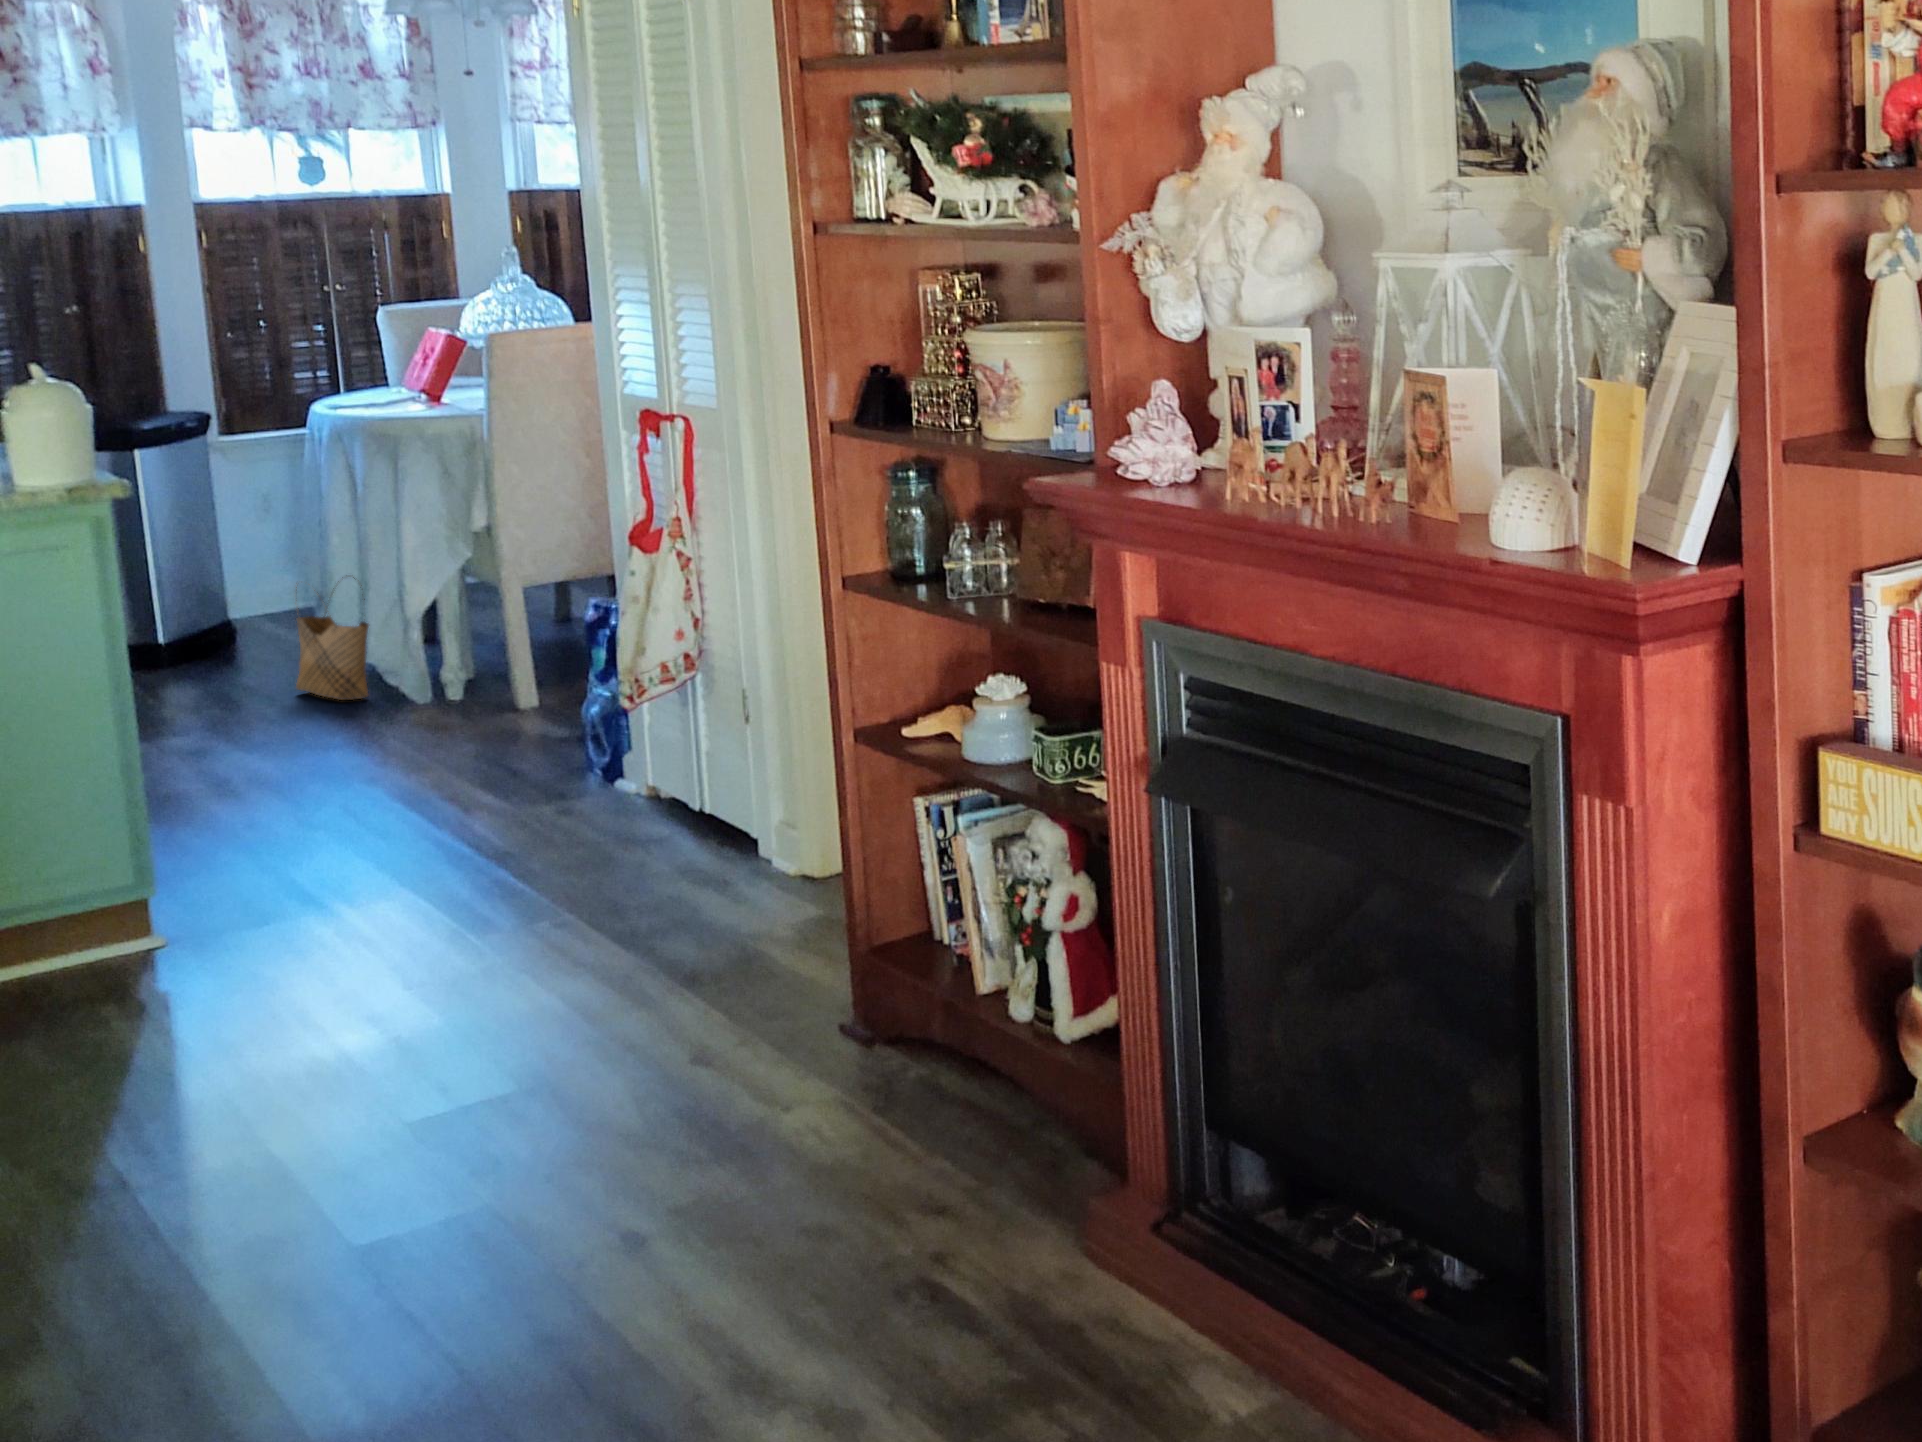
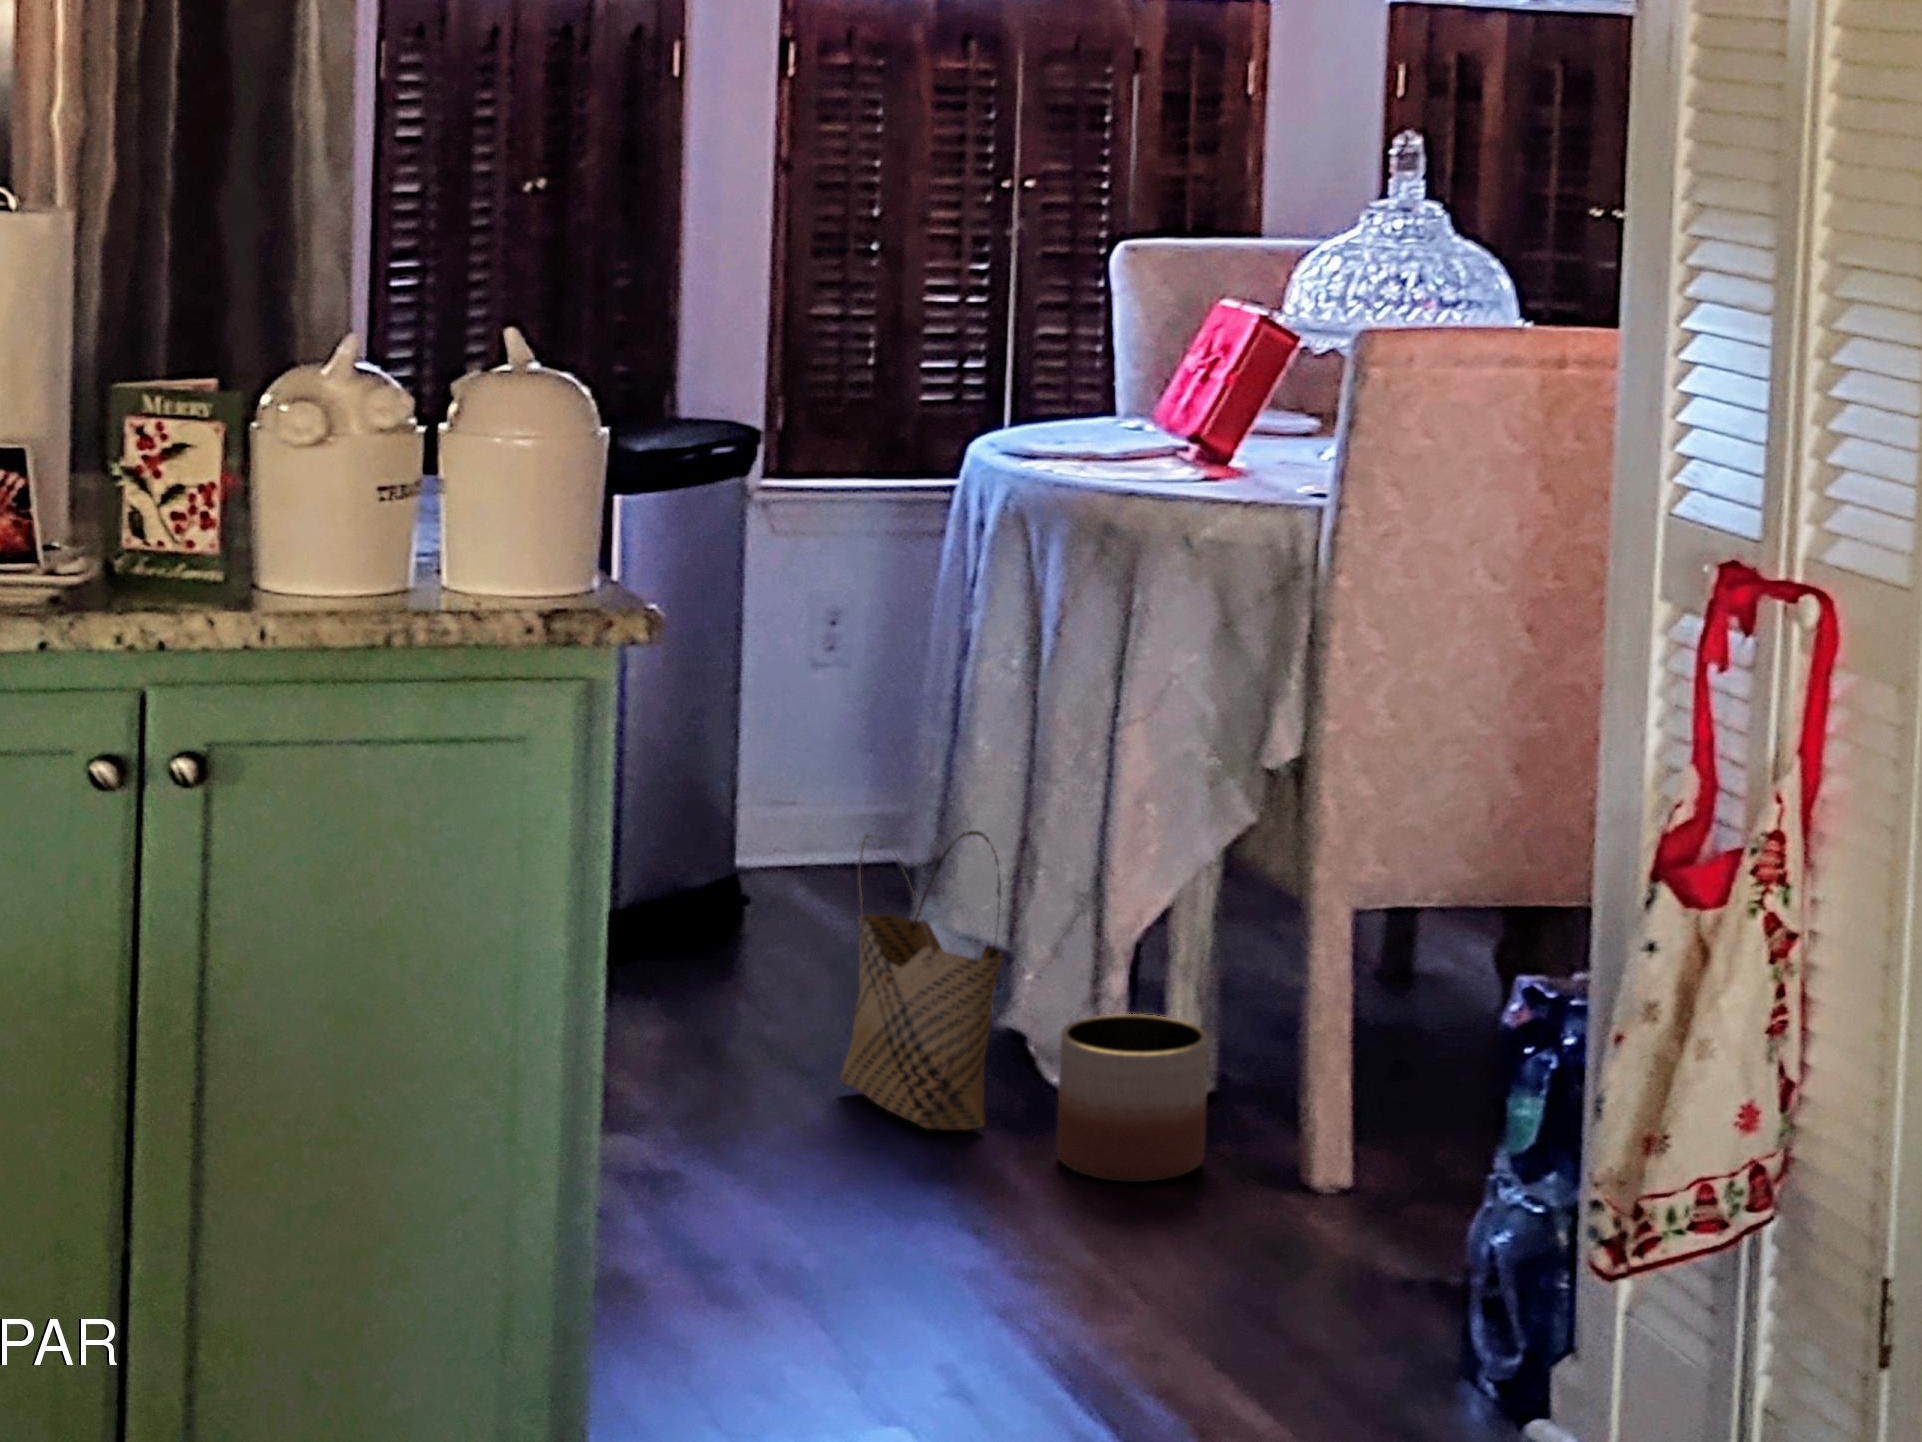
planter: none [401,640,471,707] -> present [1056,1014,1208,1182]

